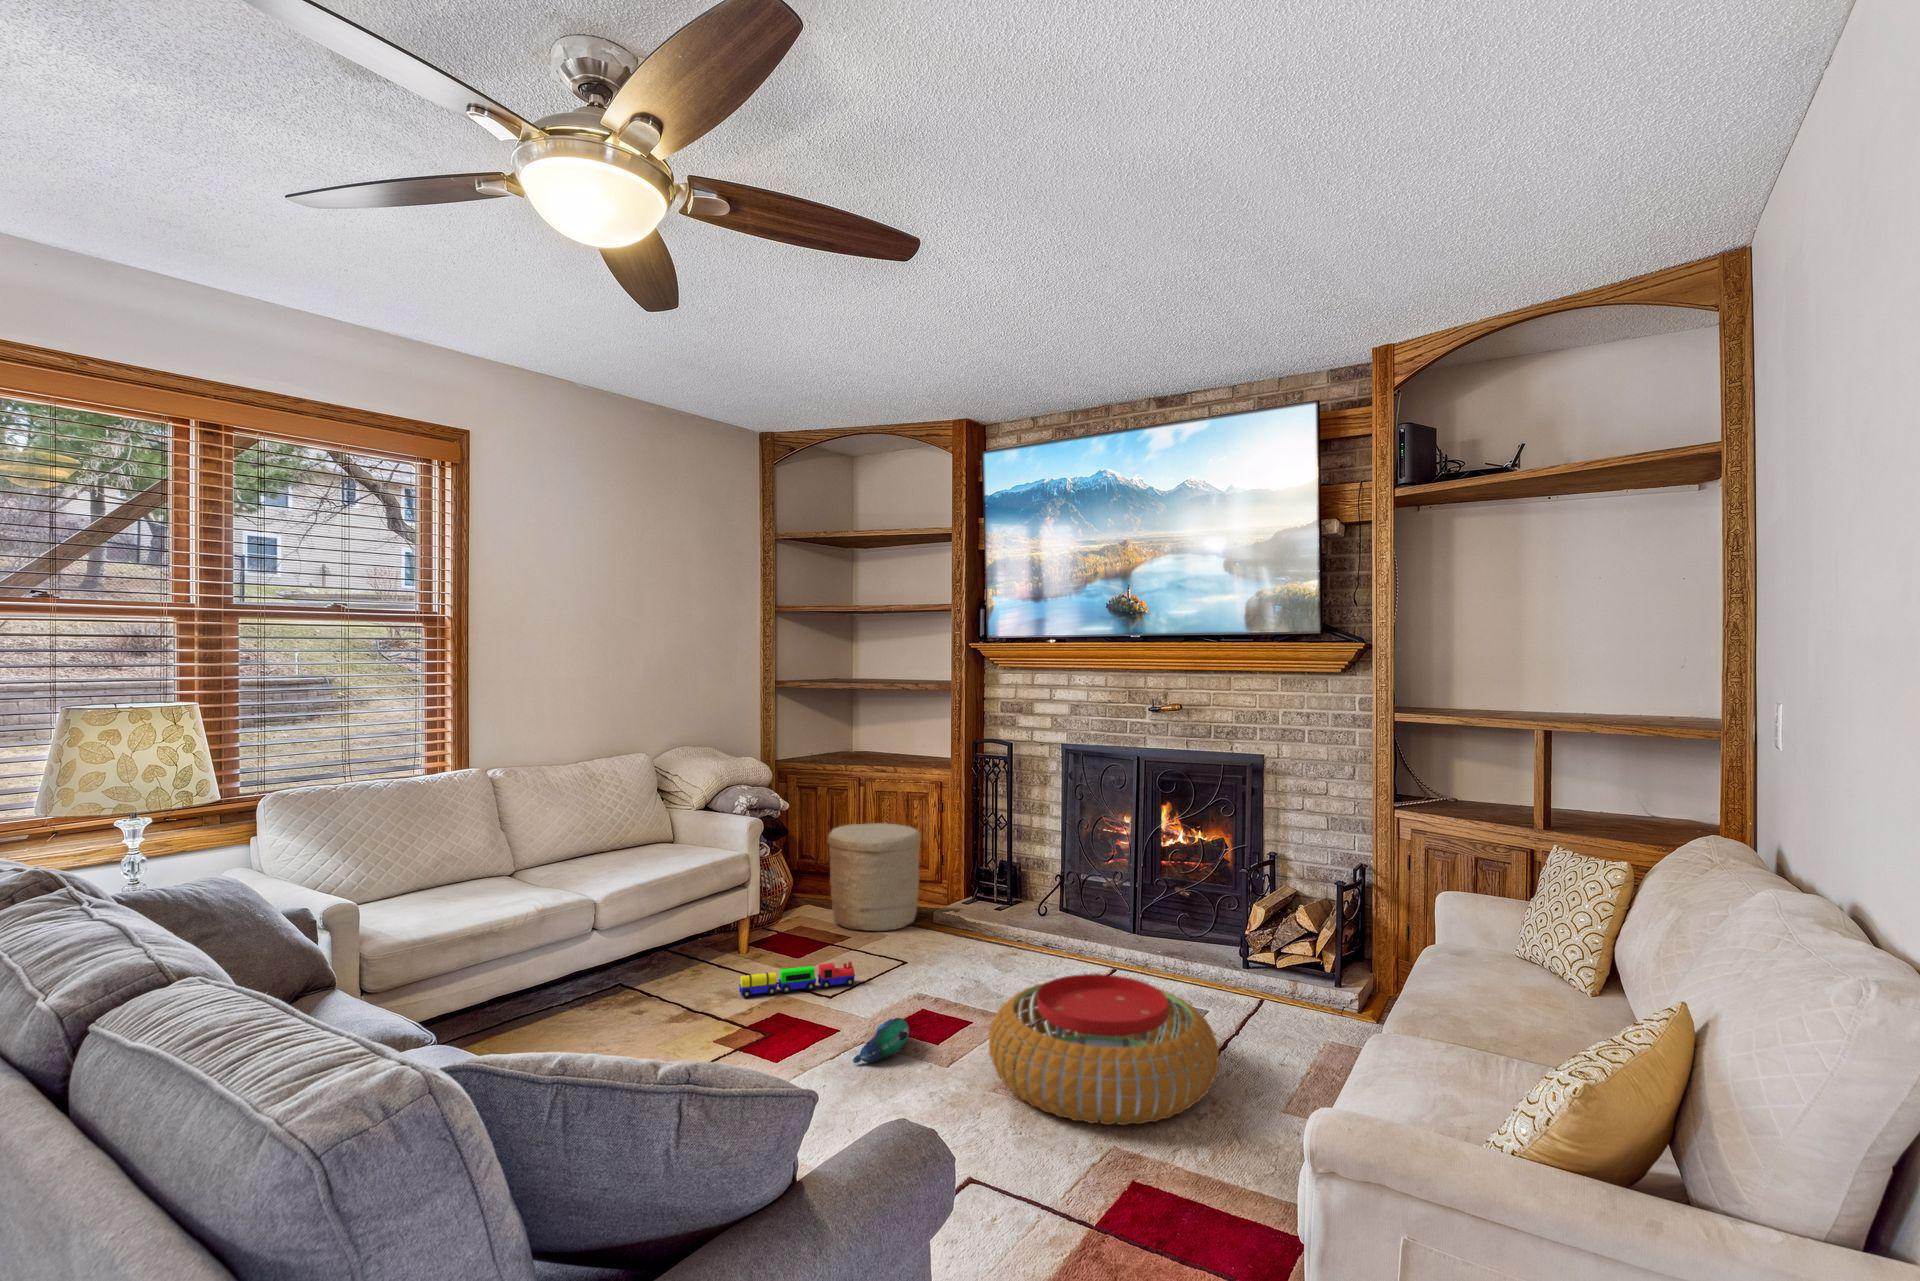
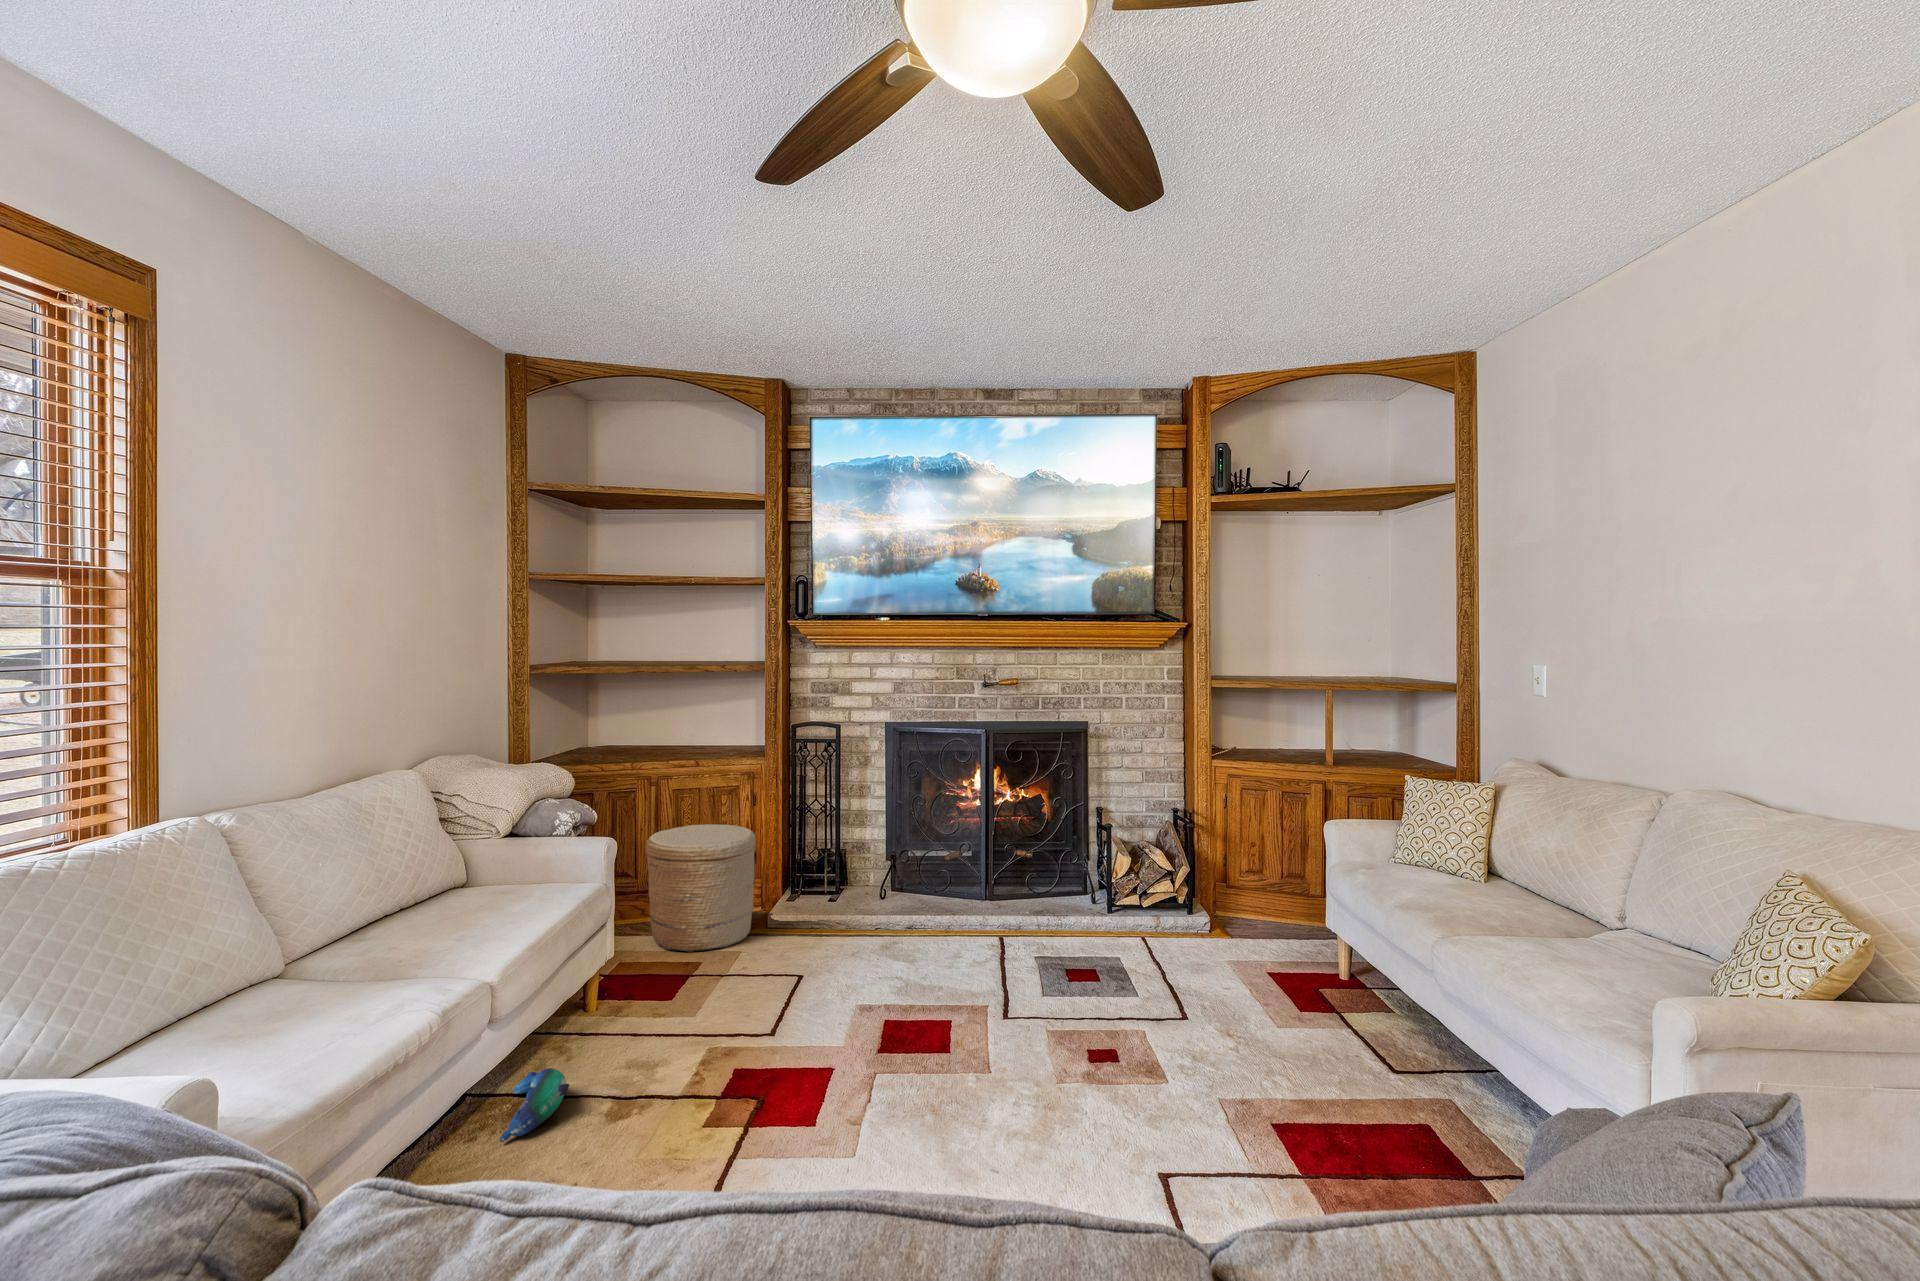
toy train: present [739,962,855,998] -> none [658,987,781,1062]
pouf: present [989,974,1219,1125] -> none [1018,940,1243,1089]
plush toy: present [853,1018,909,1063] -> present [500,1068,570,1142]

